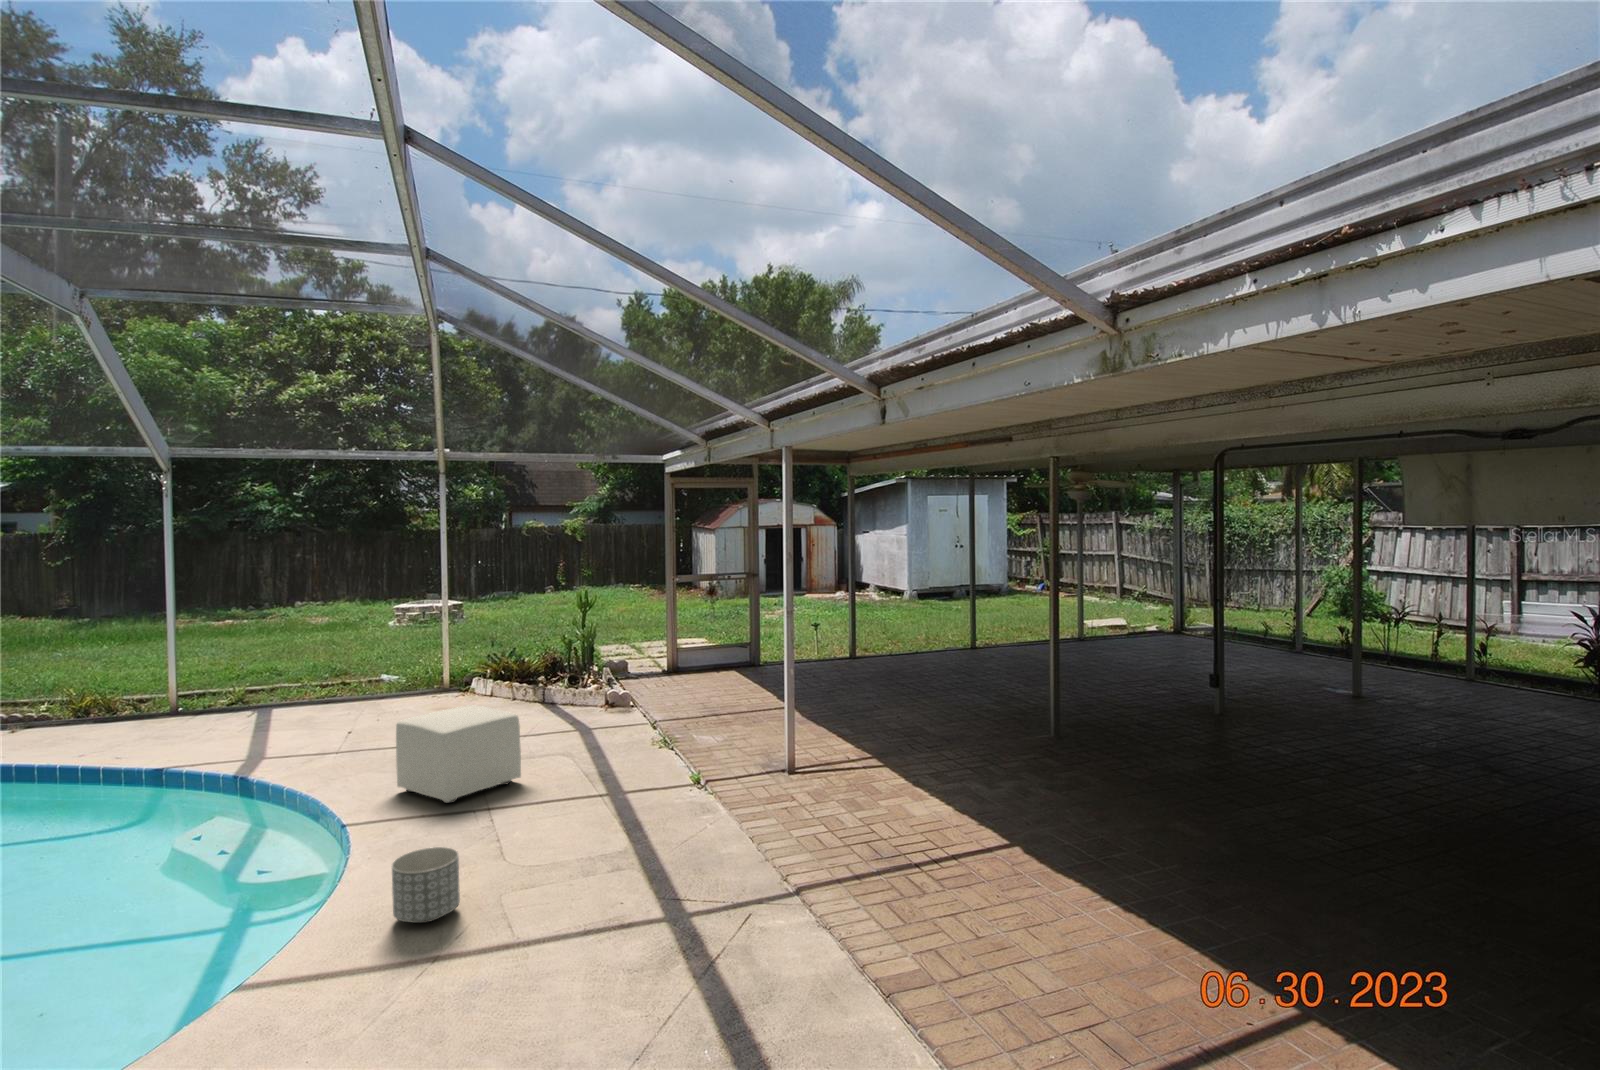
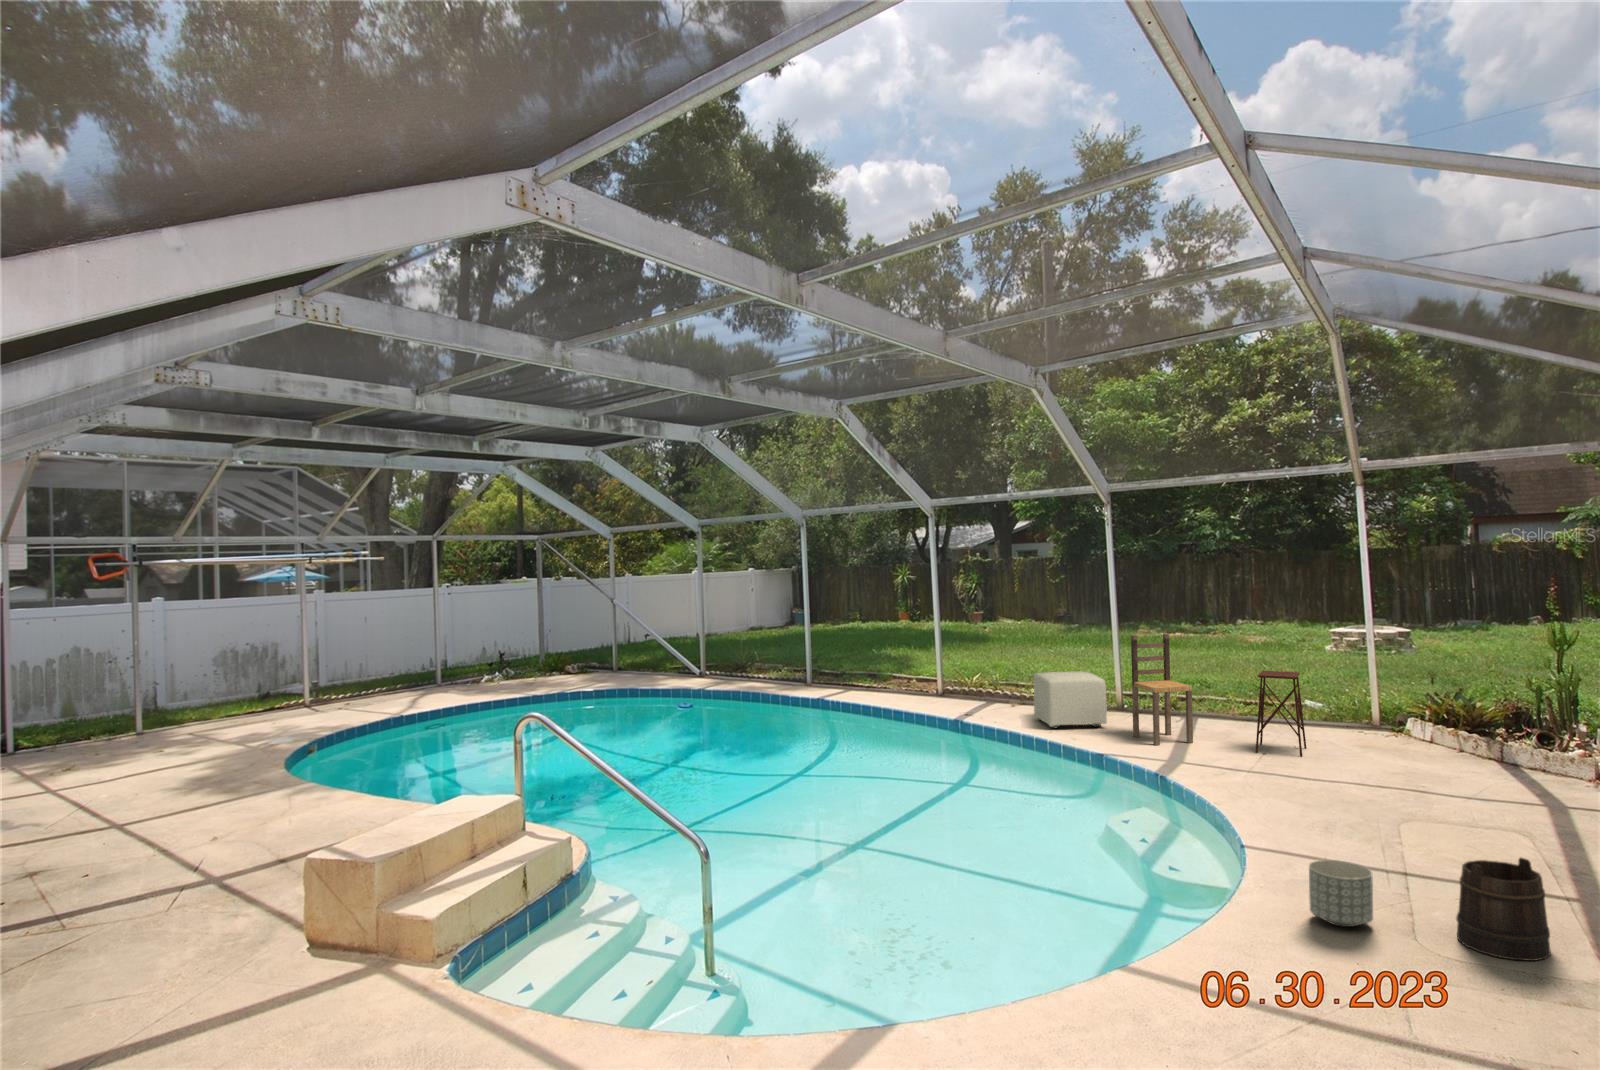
chair: none [178,624,259,751] -> present [1131,634,1193,745]
side table: none [330,649,382,737] -> present [1256,671,1306,757]
ottoman: present [396,705,521,803] -> present [1033,672,1107,728]
bucket: none [536,797,612,902] -> present [1456,857,1551,961]

